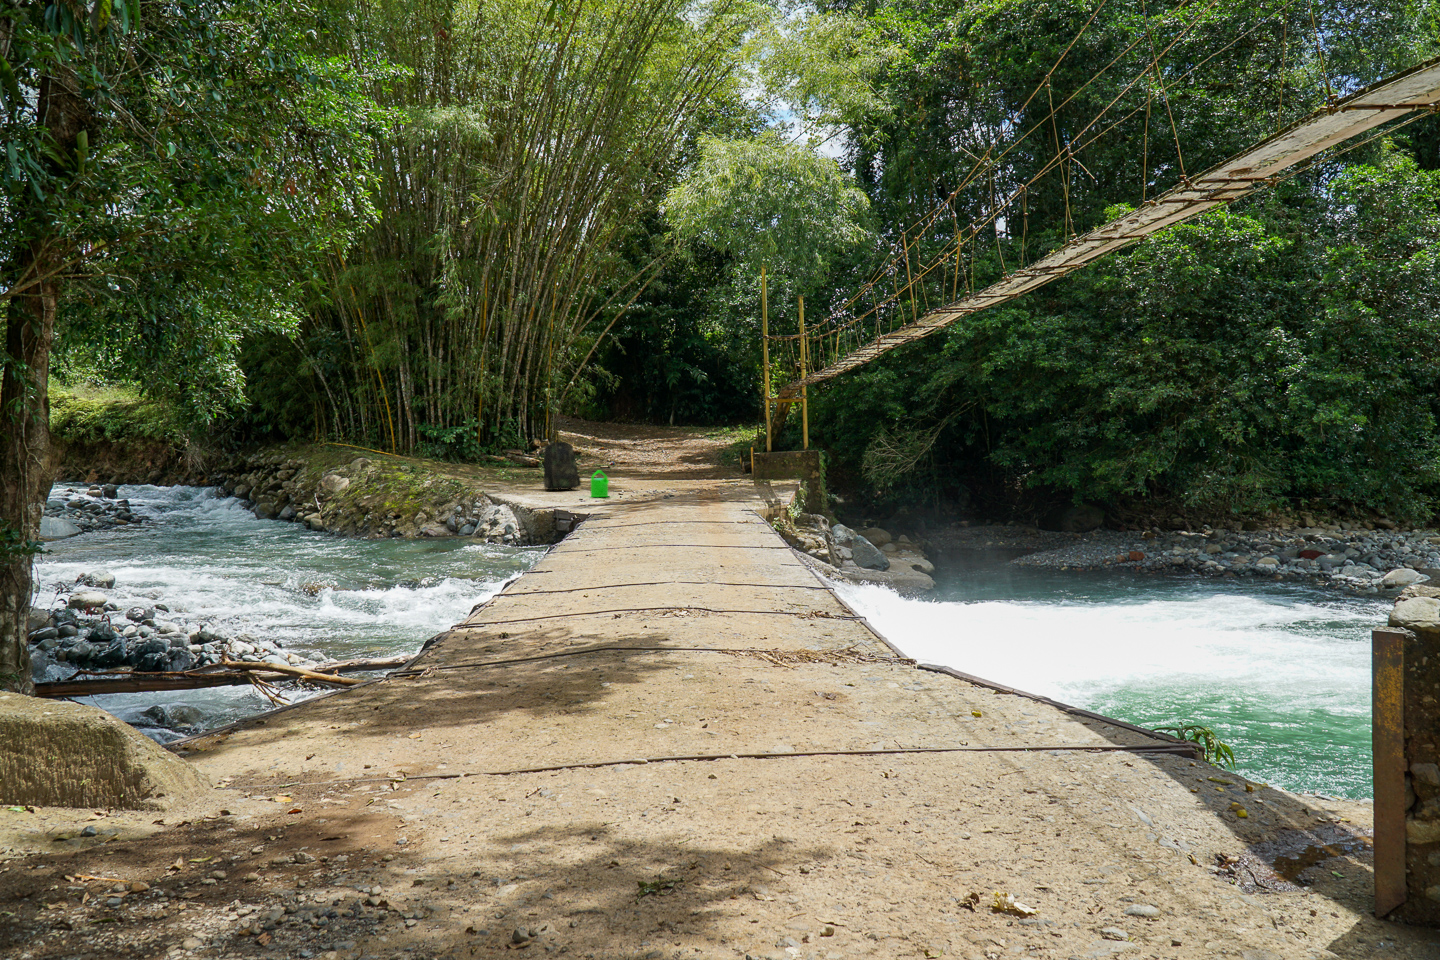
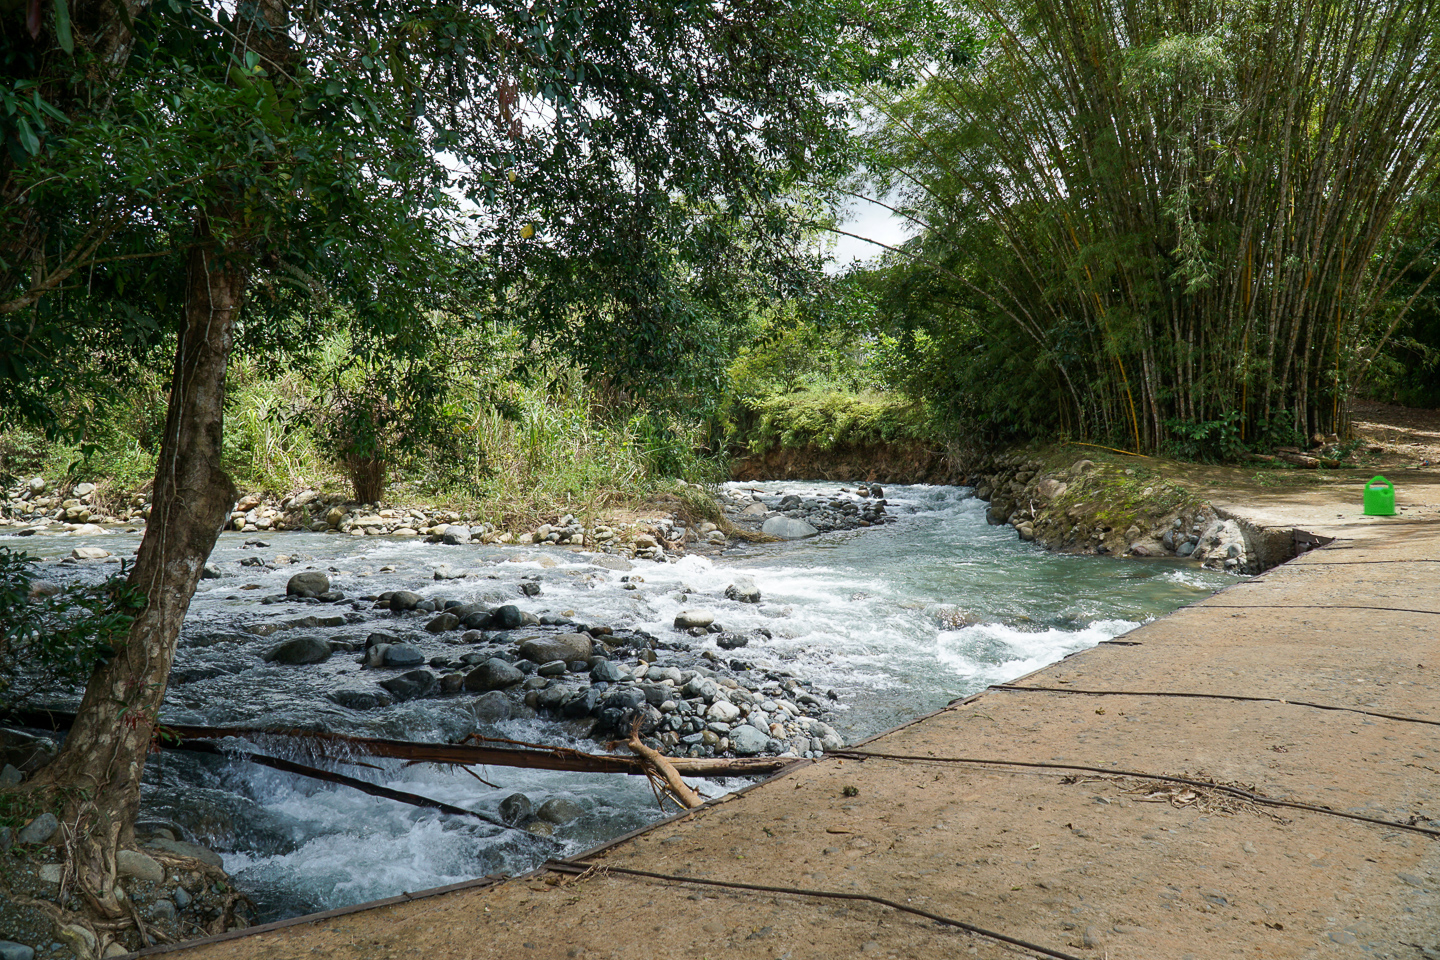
backpack: present [544,442,581,490] -> none [1296,435,1358,502]

